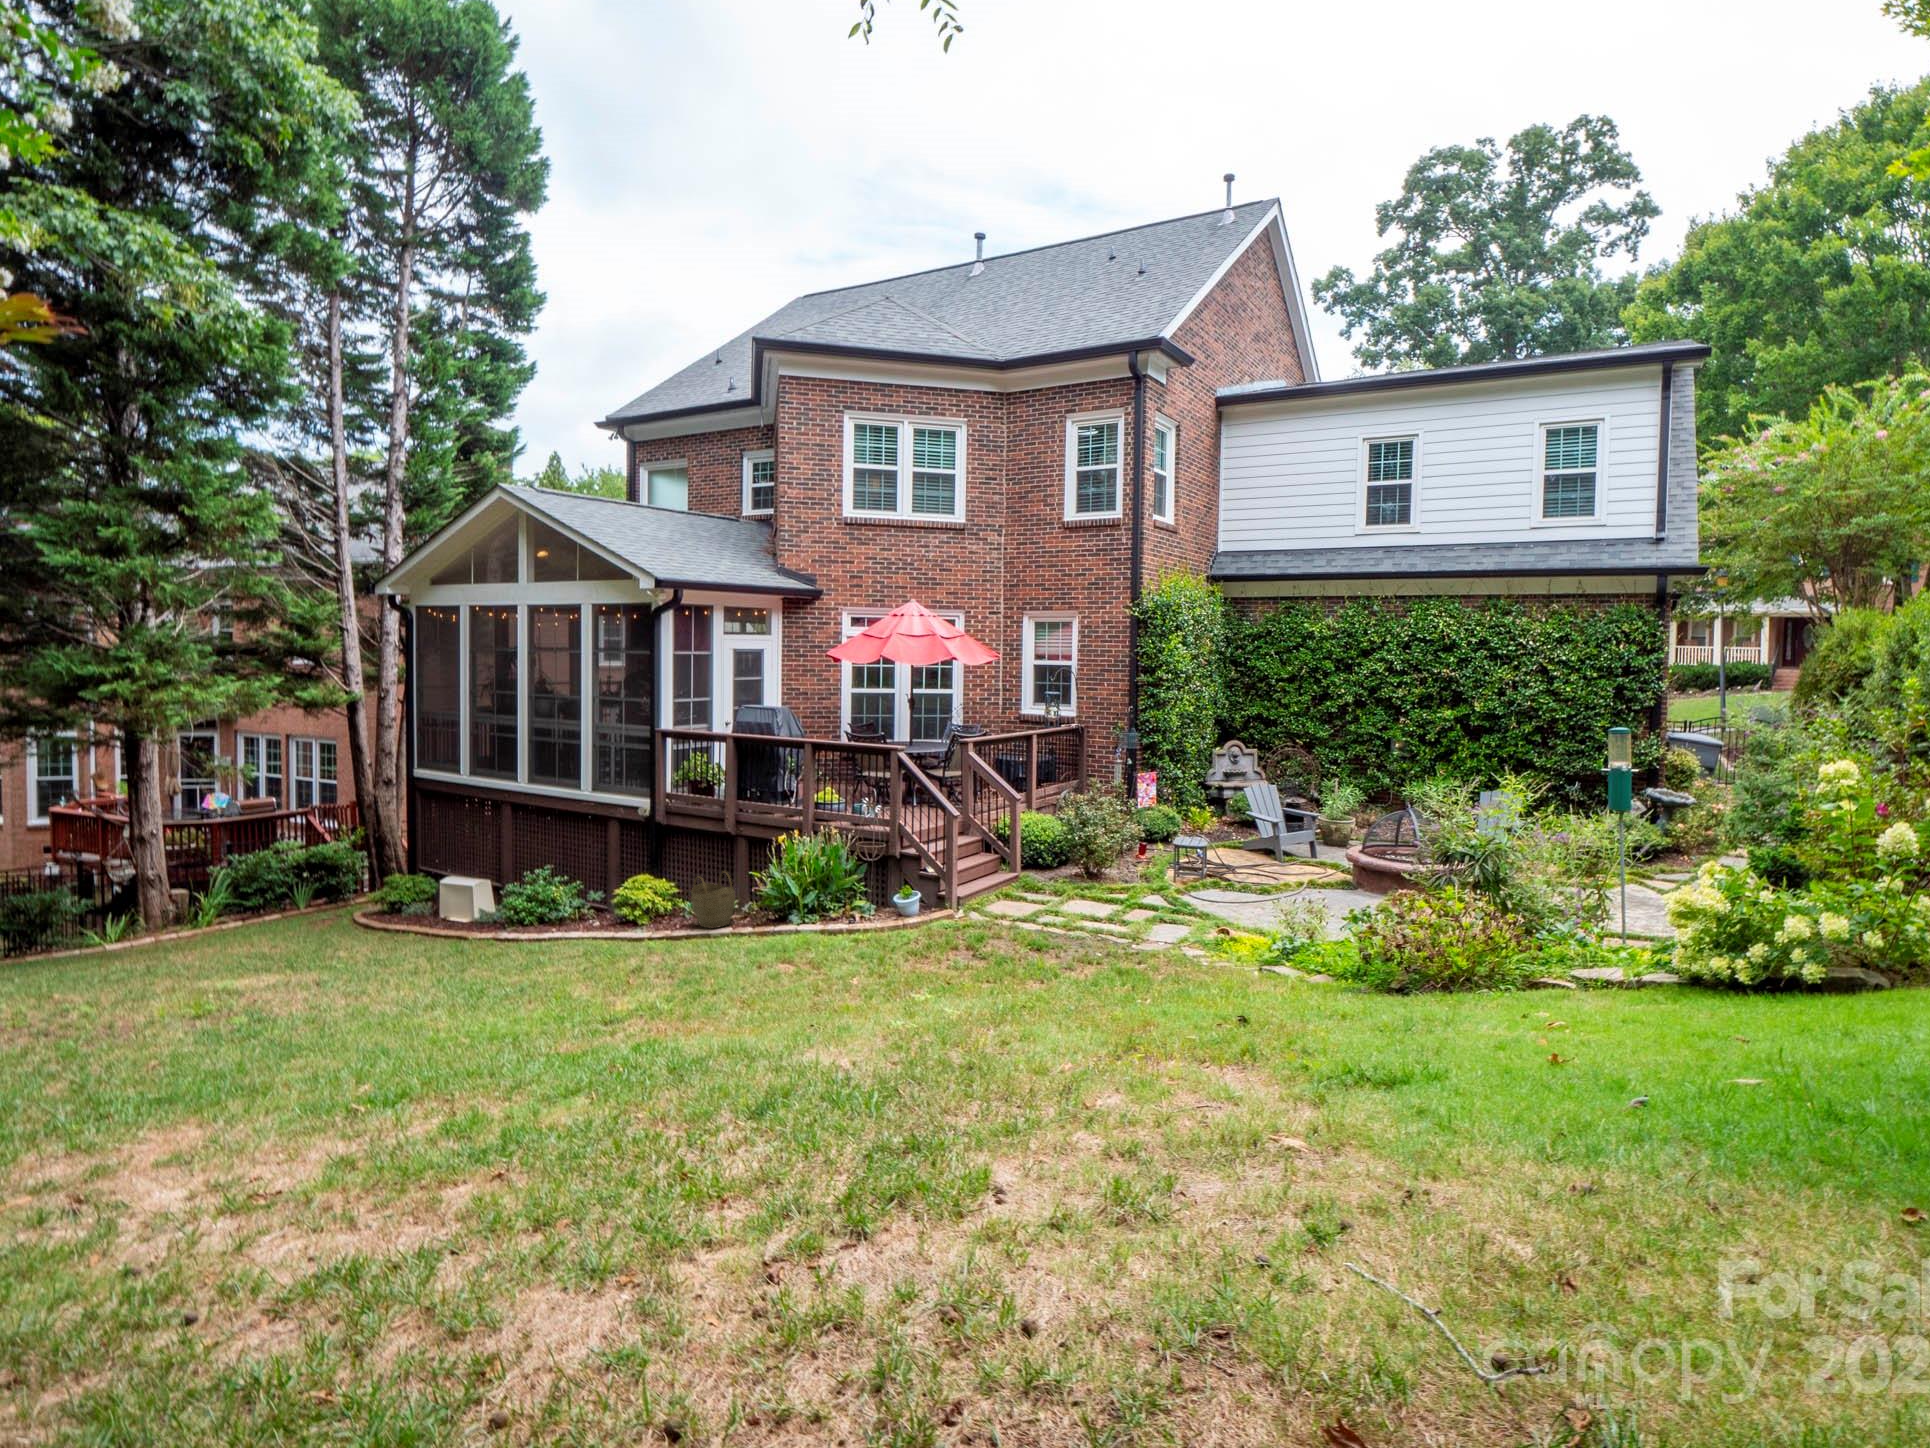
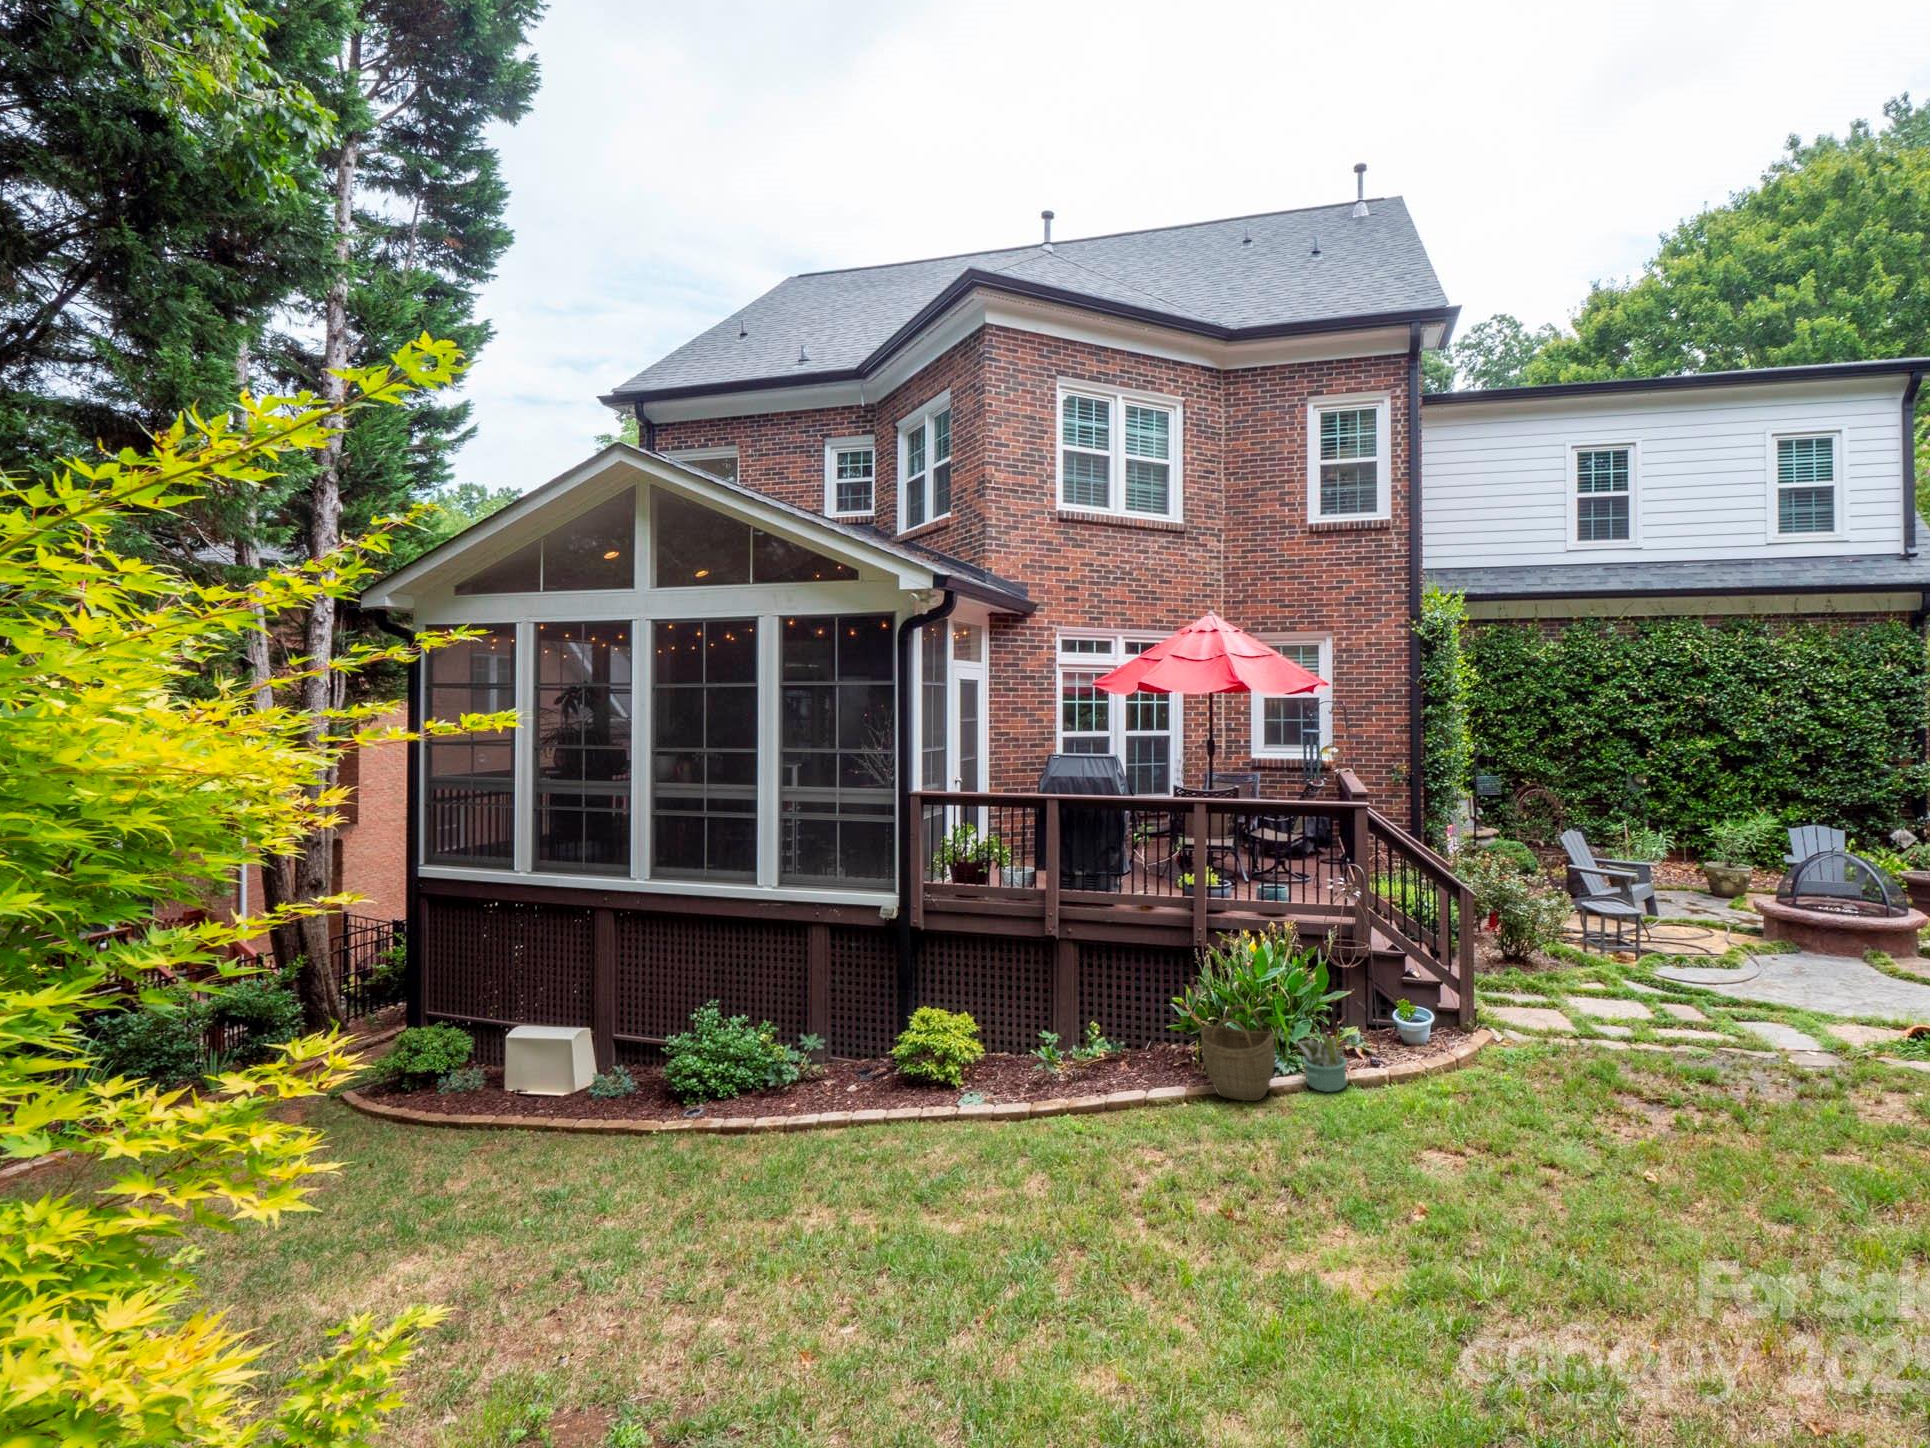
decorative plant: none [746,893,784,928] -> present [1298,1034,1347,1092]

